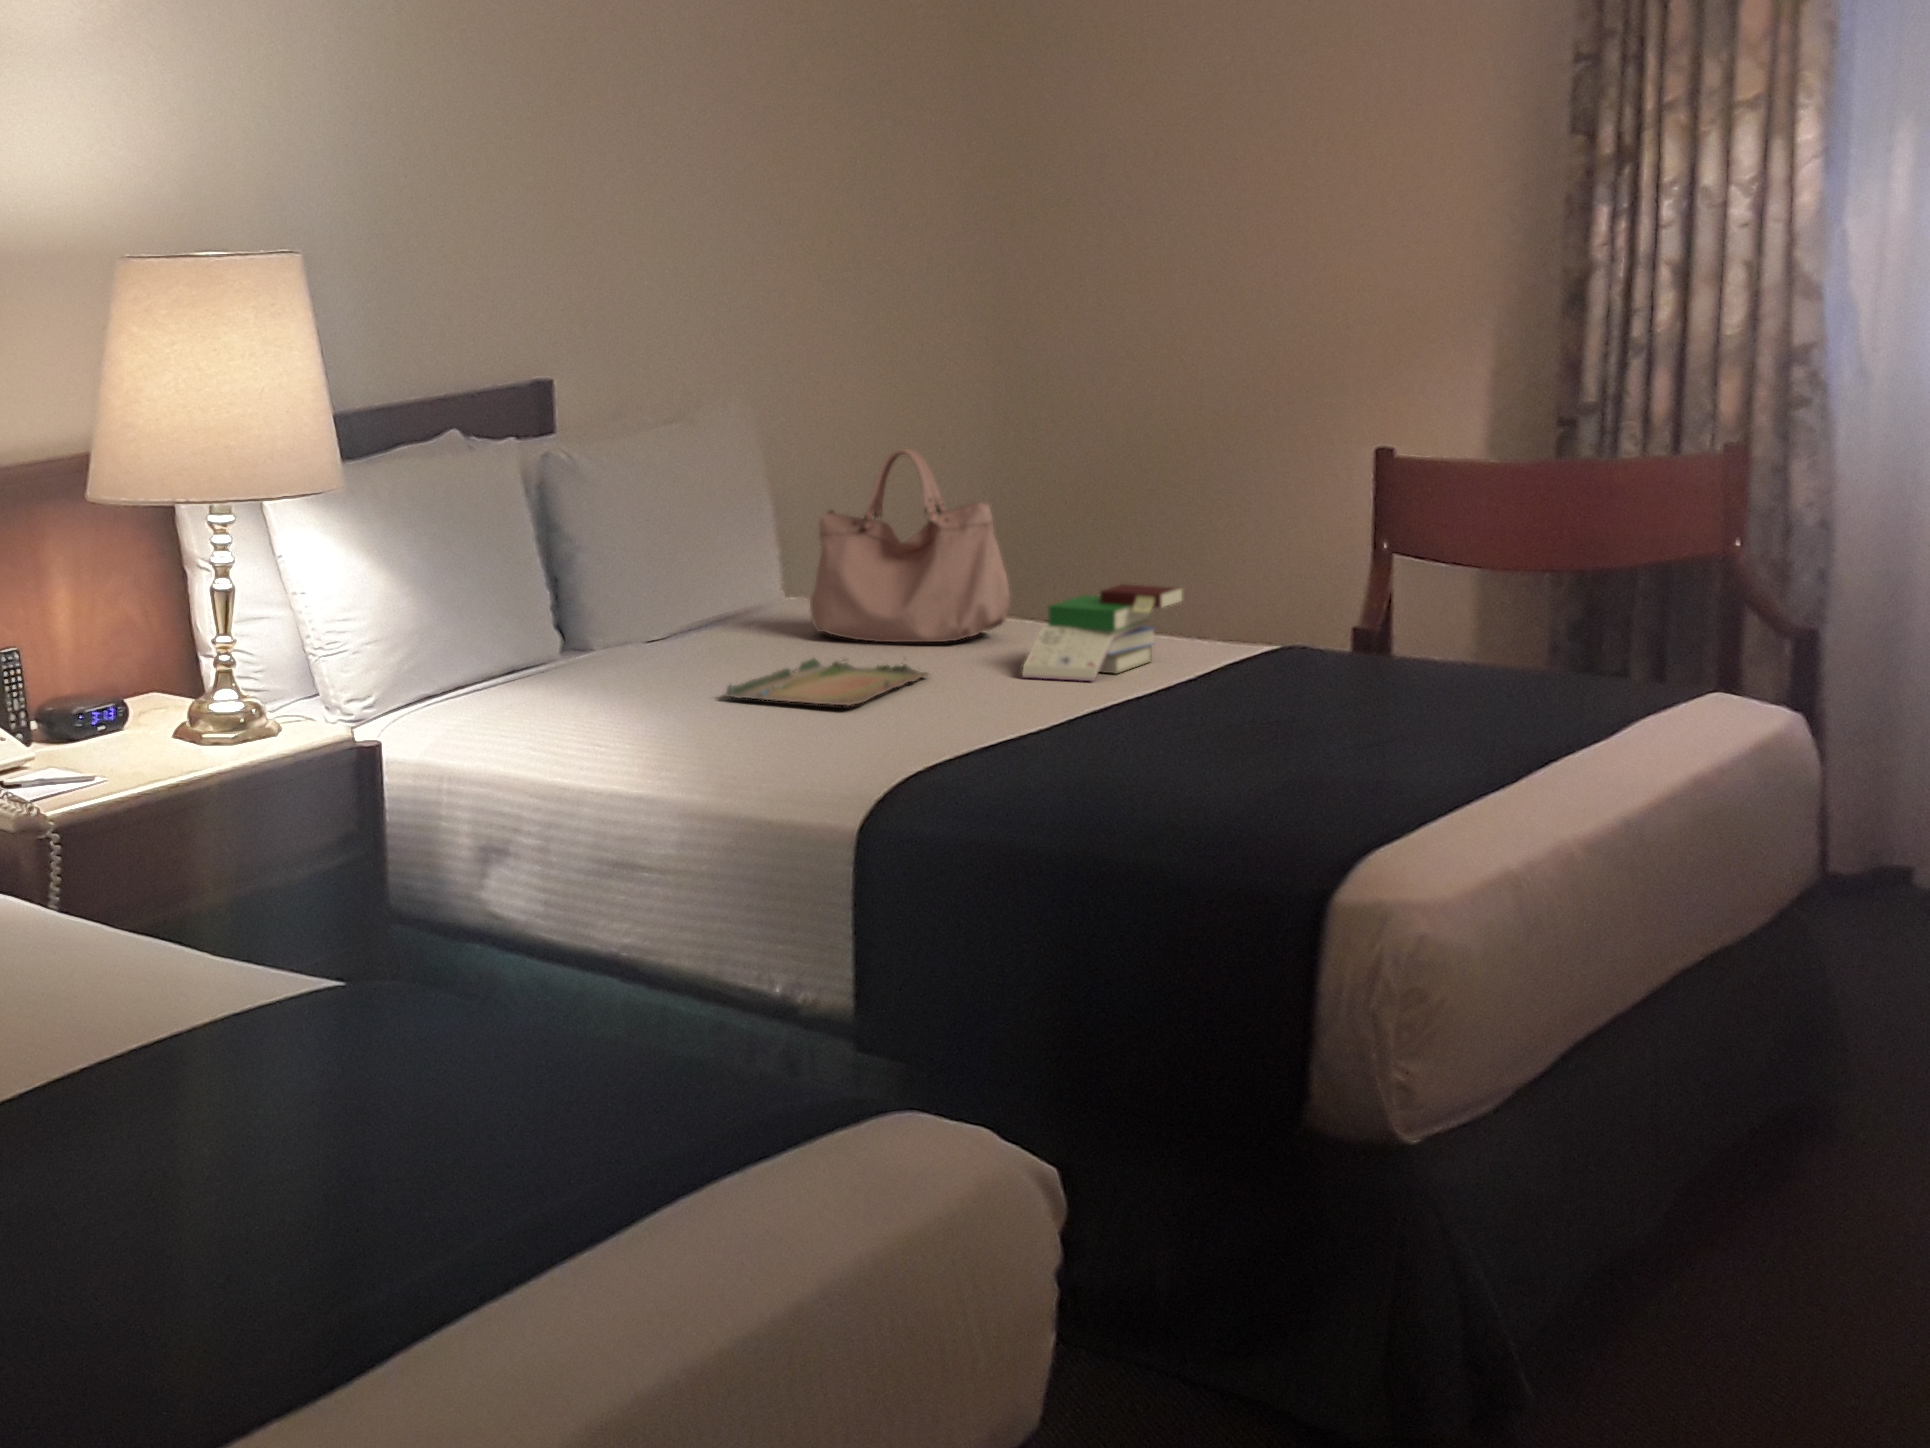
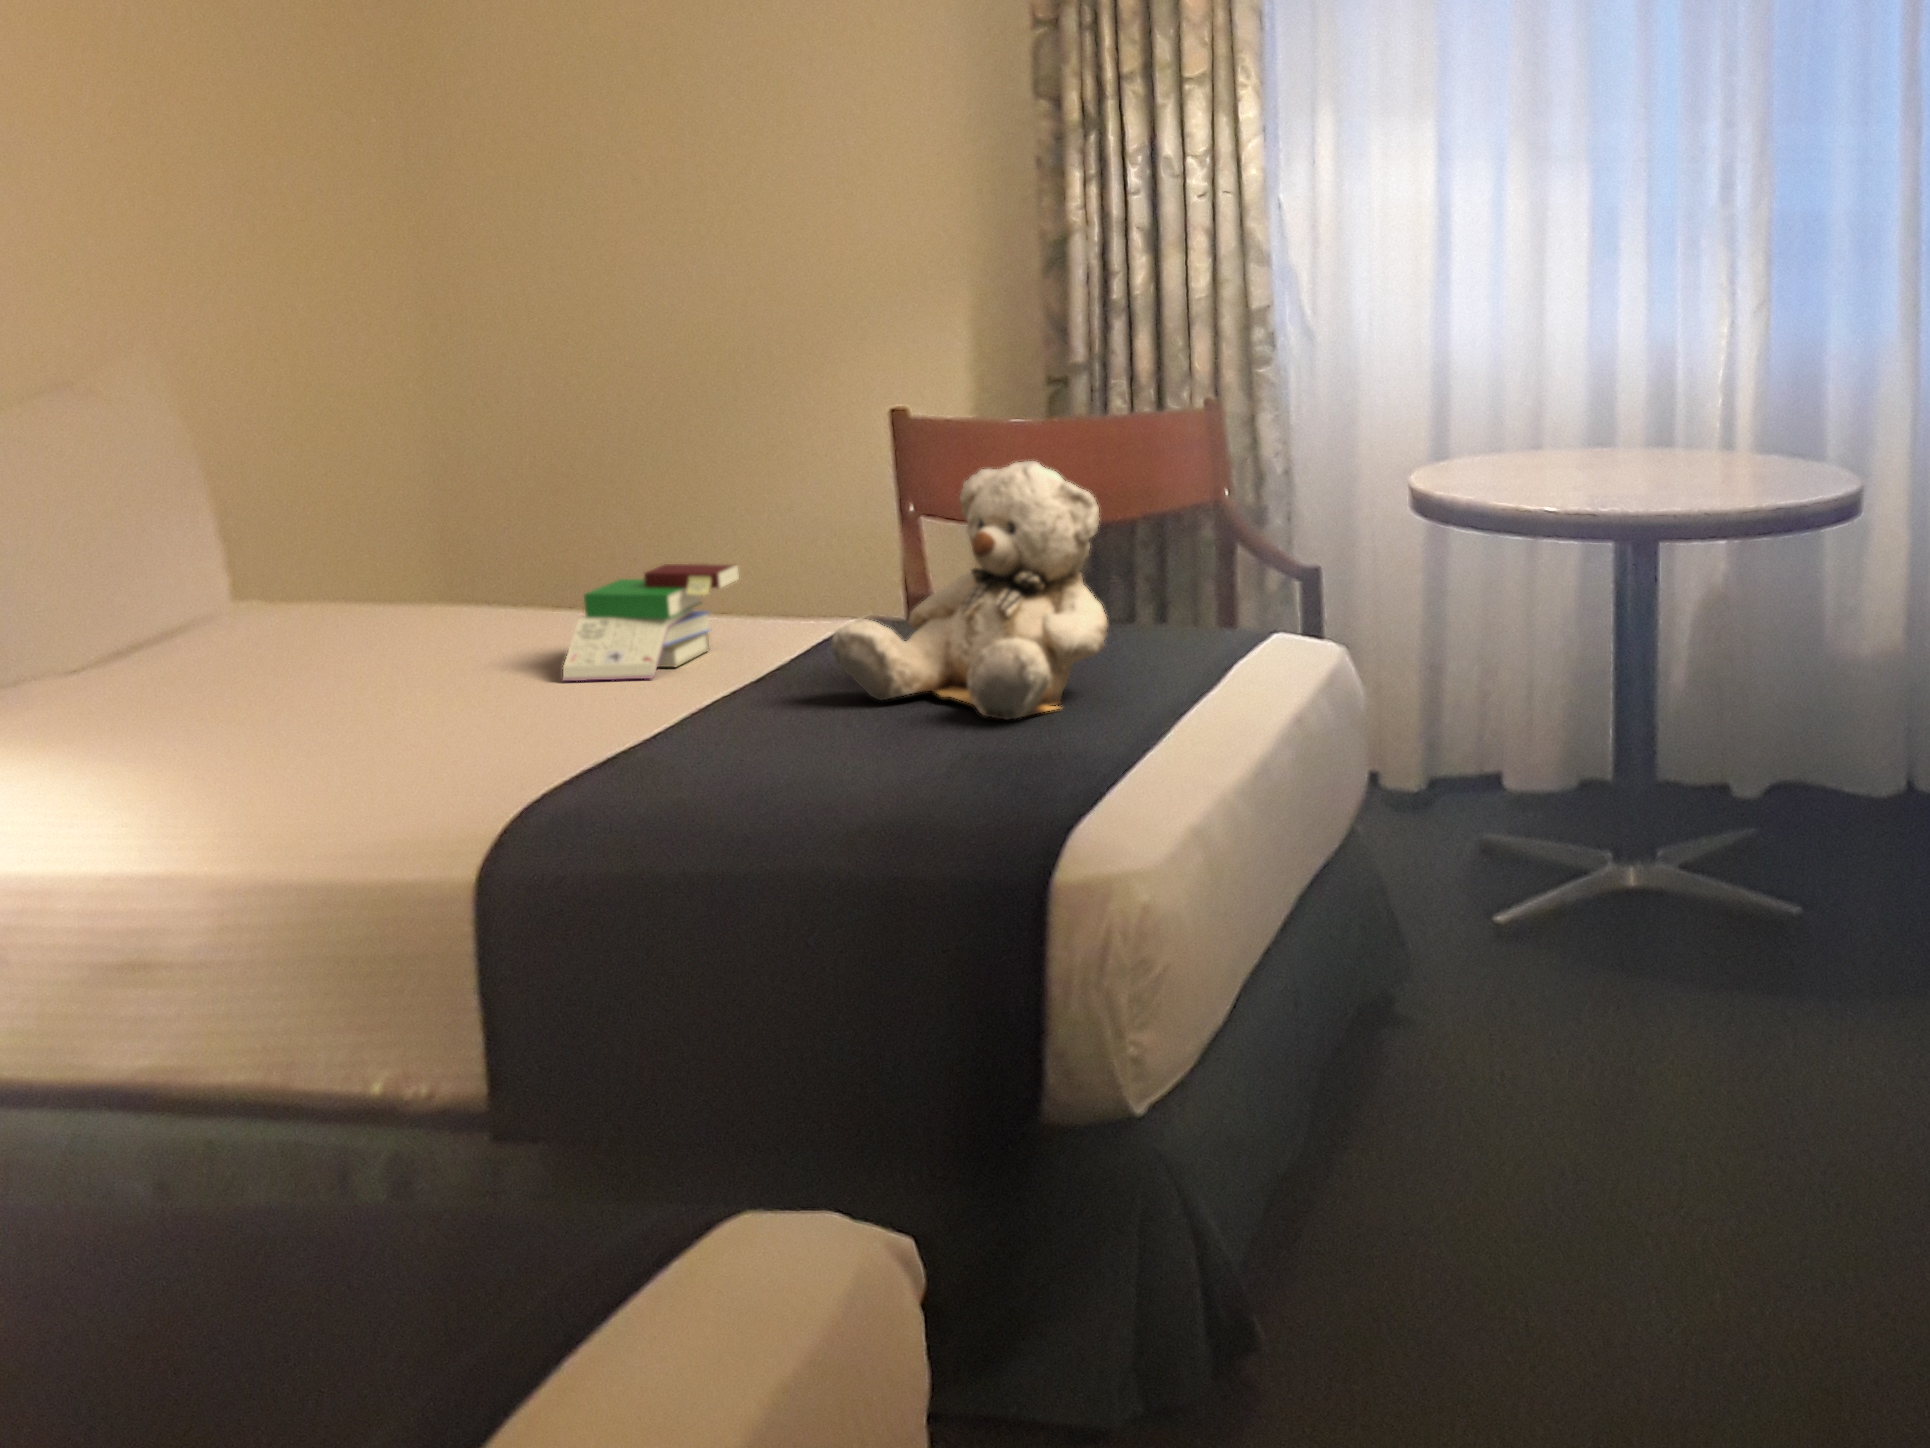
handbag: present [810,449,1010,642] -> none [249,412,522,652]
teddy bear: none [1236,505,1504,744] -> present [831,461,1108,719]
tray: present [725,658,929,705] -> none [158,663,446,743]

